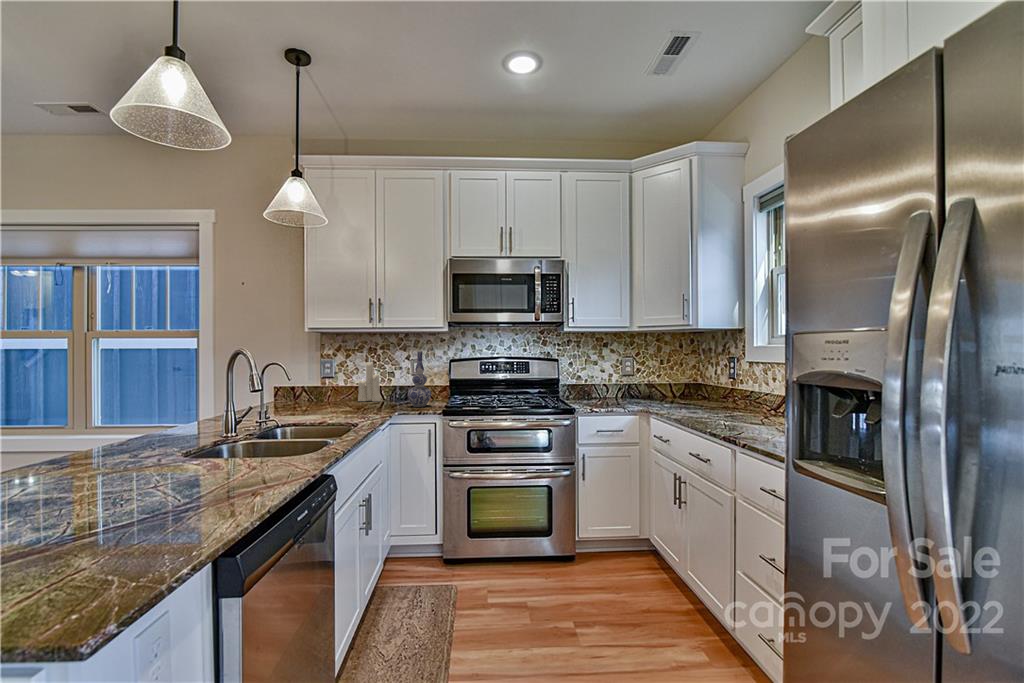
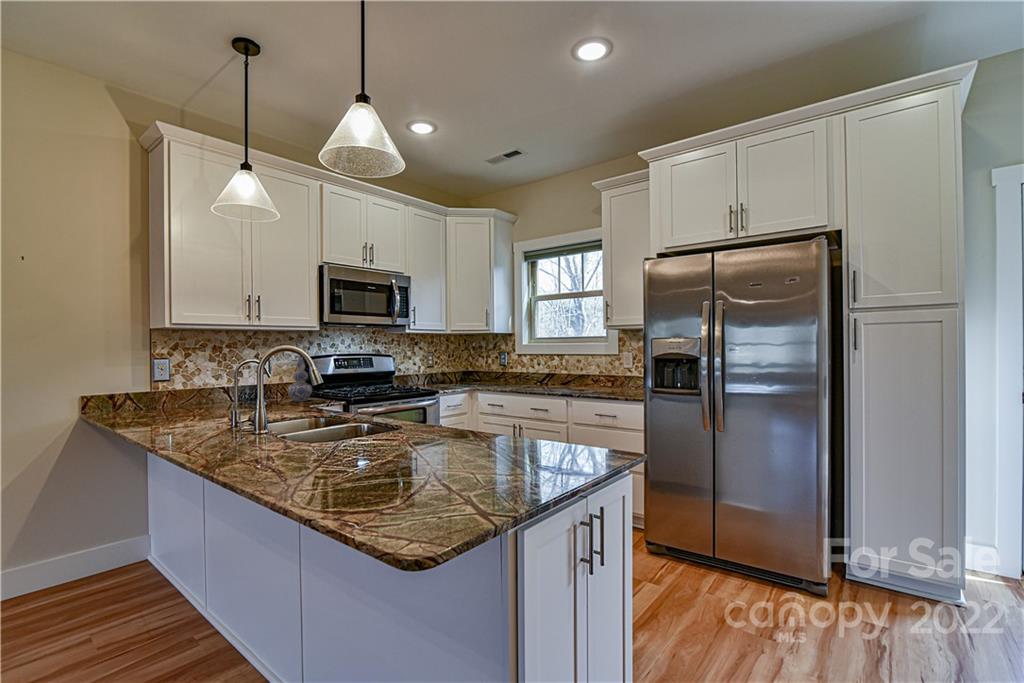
candle: present [358,361,381,402] -> none [206,353,234,405]

